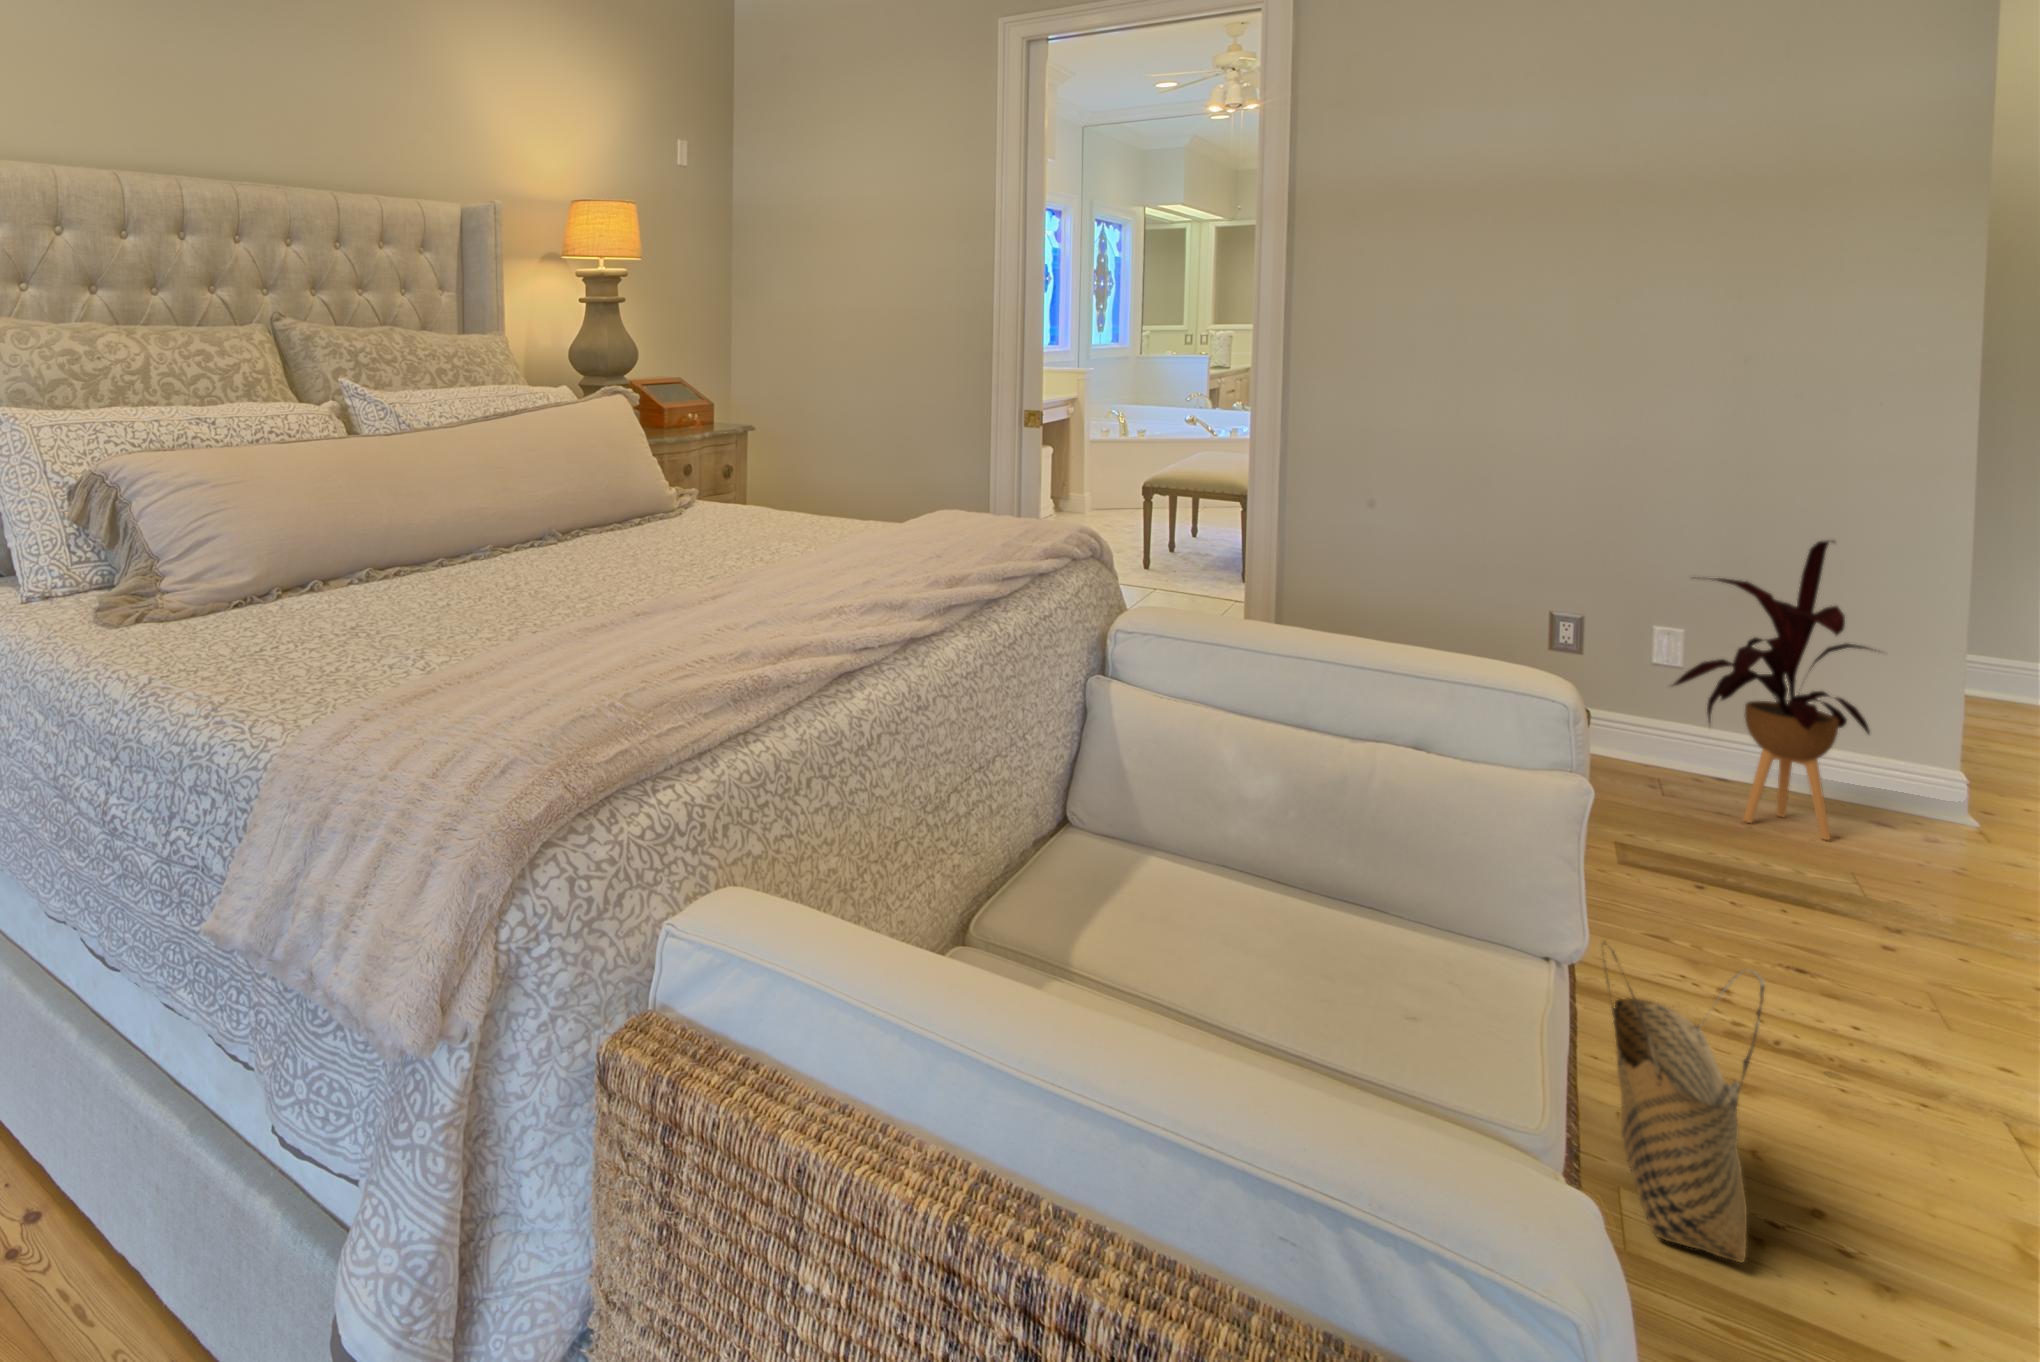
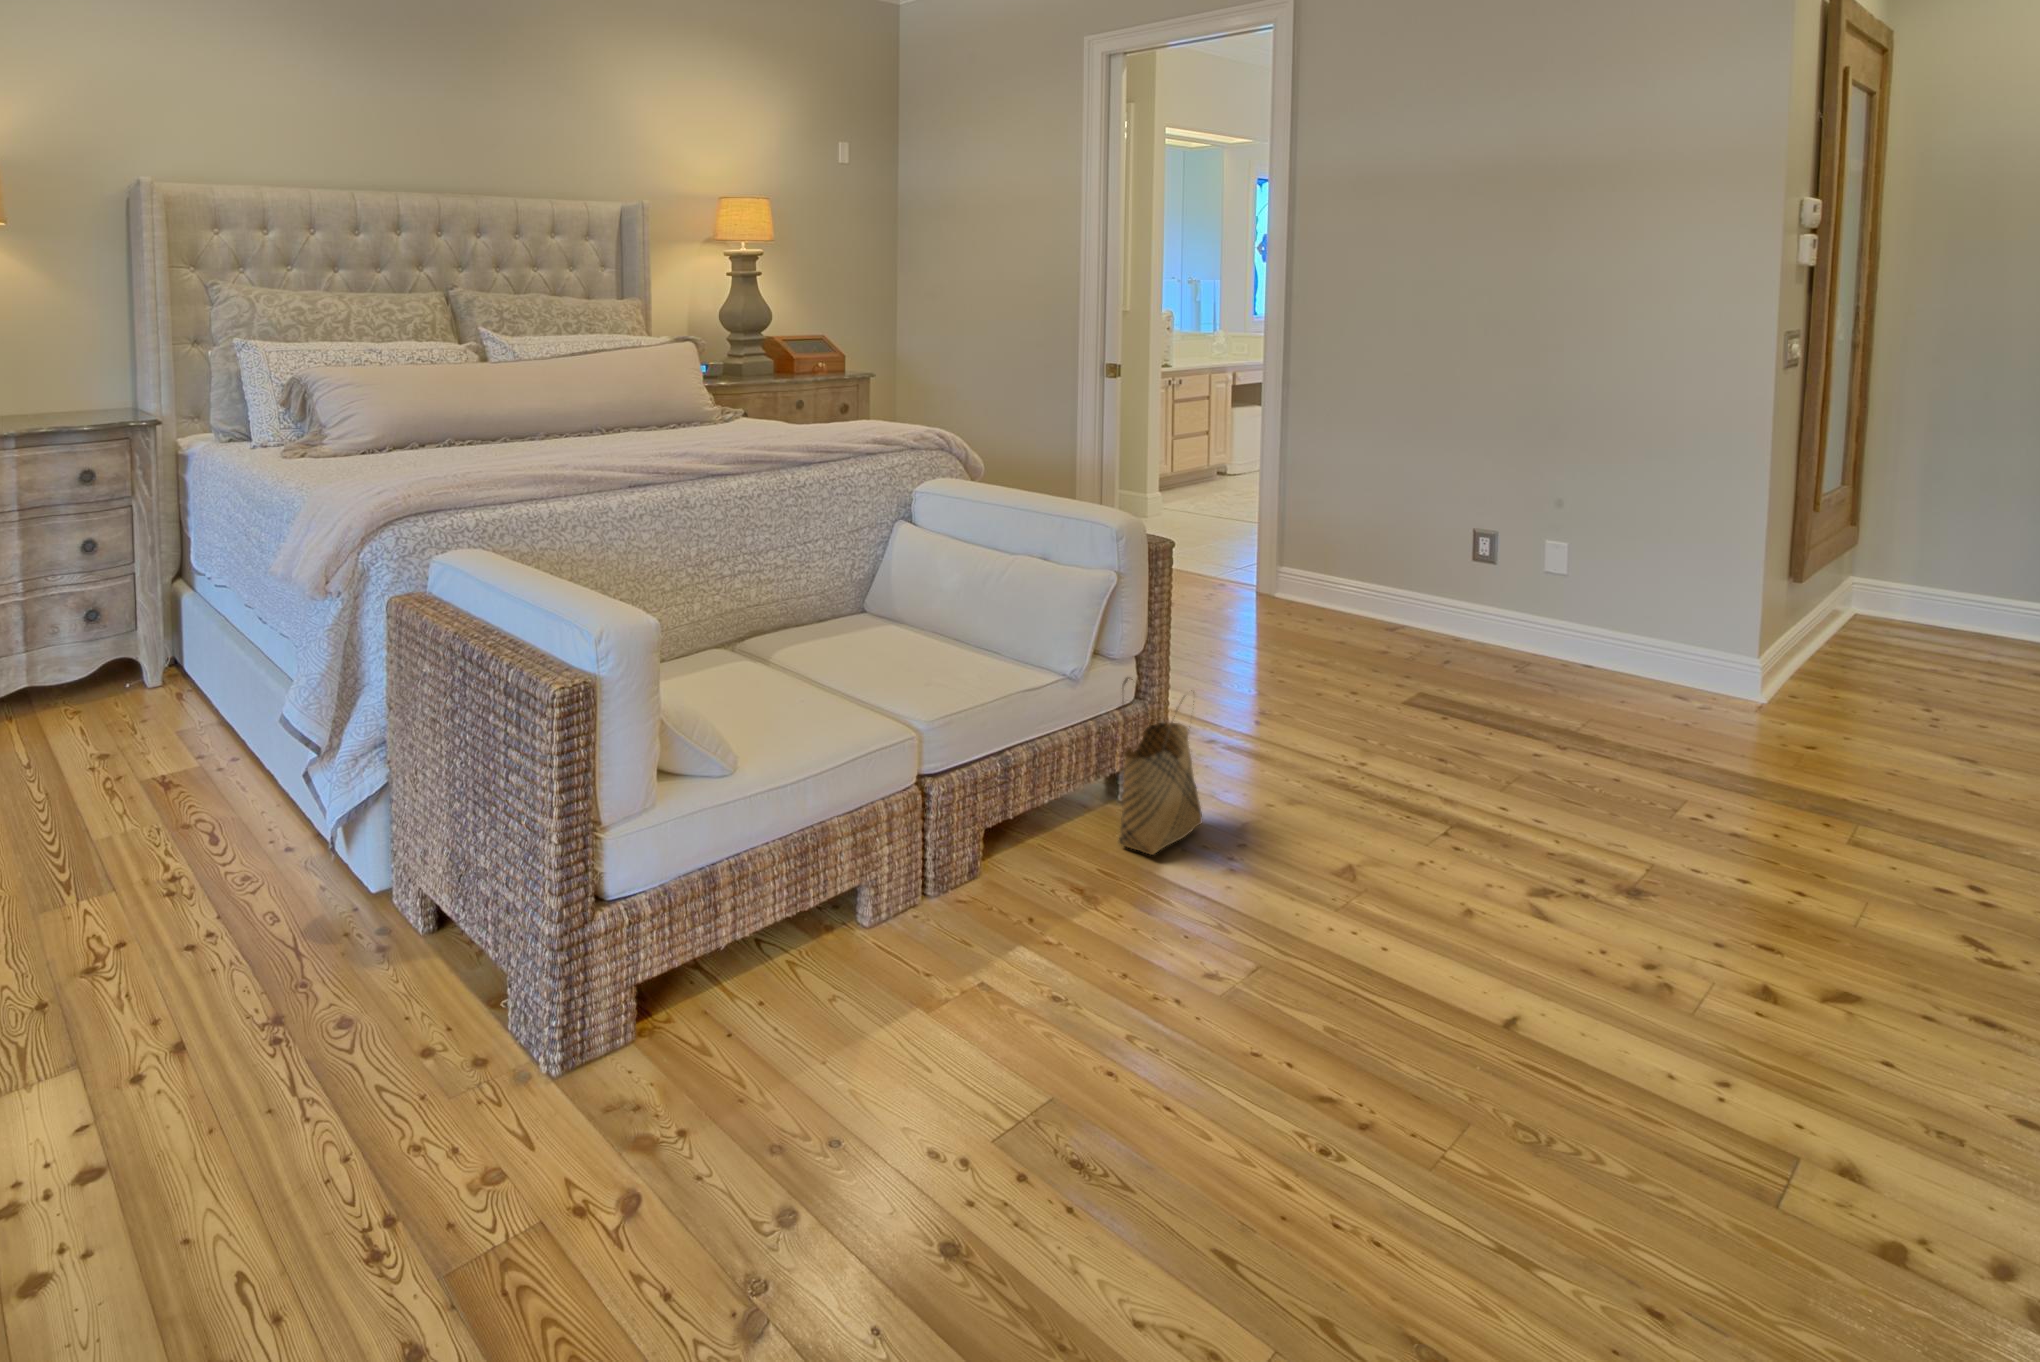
house plant: present [1673,540,1876,840] -> none [1502,462,1662,704]

